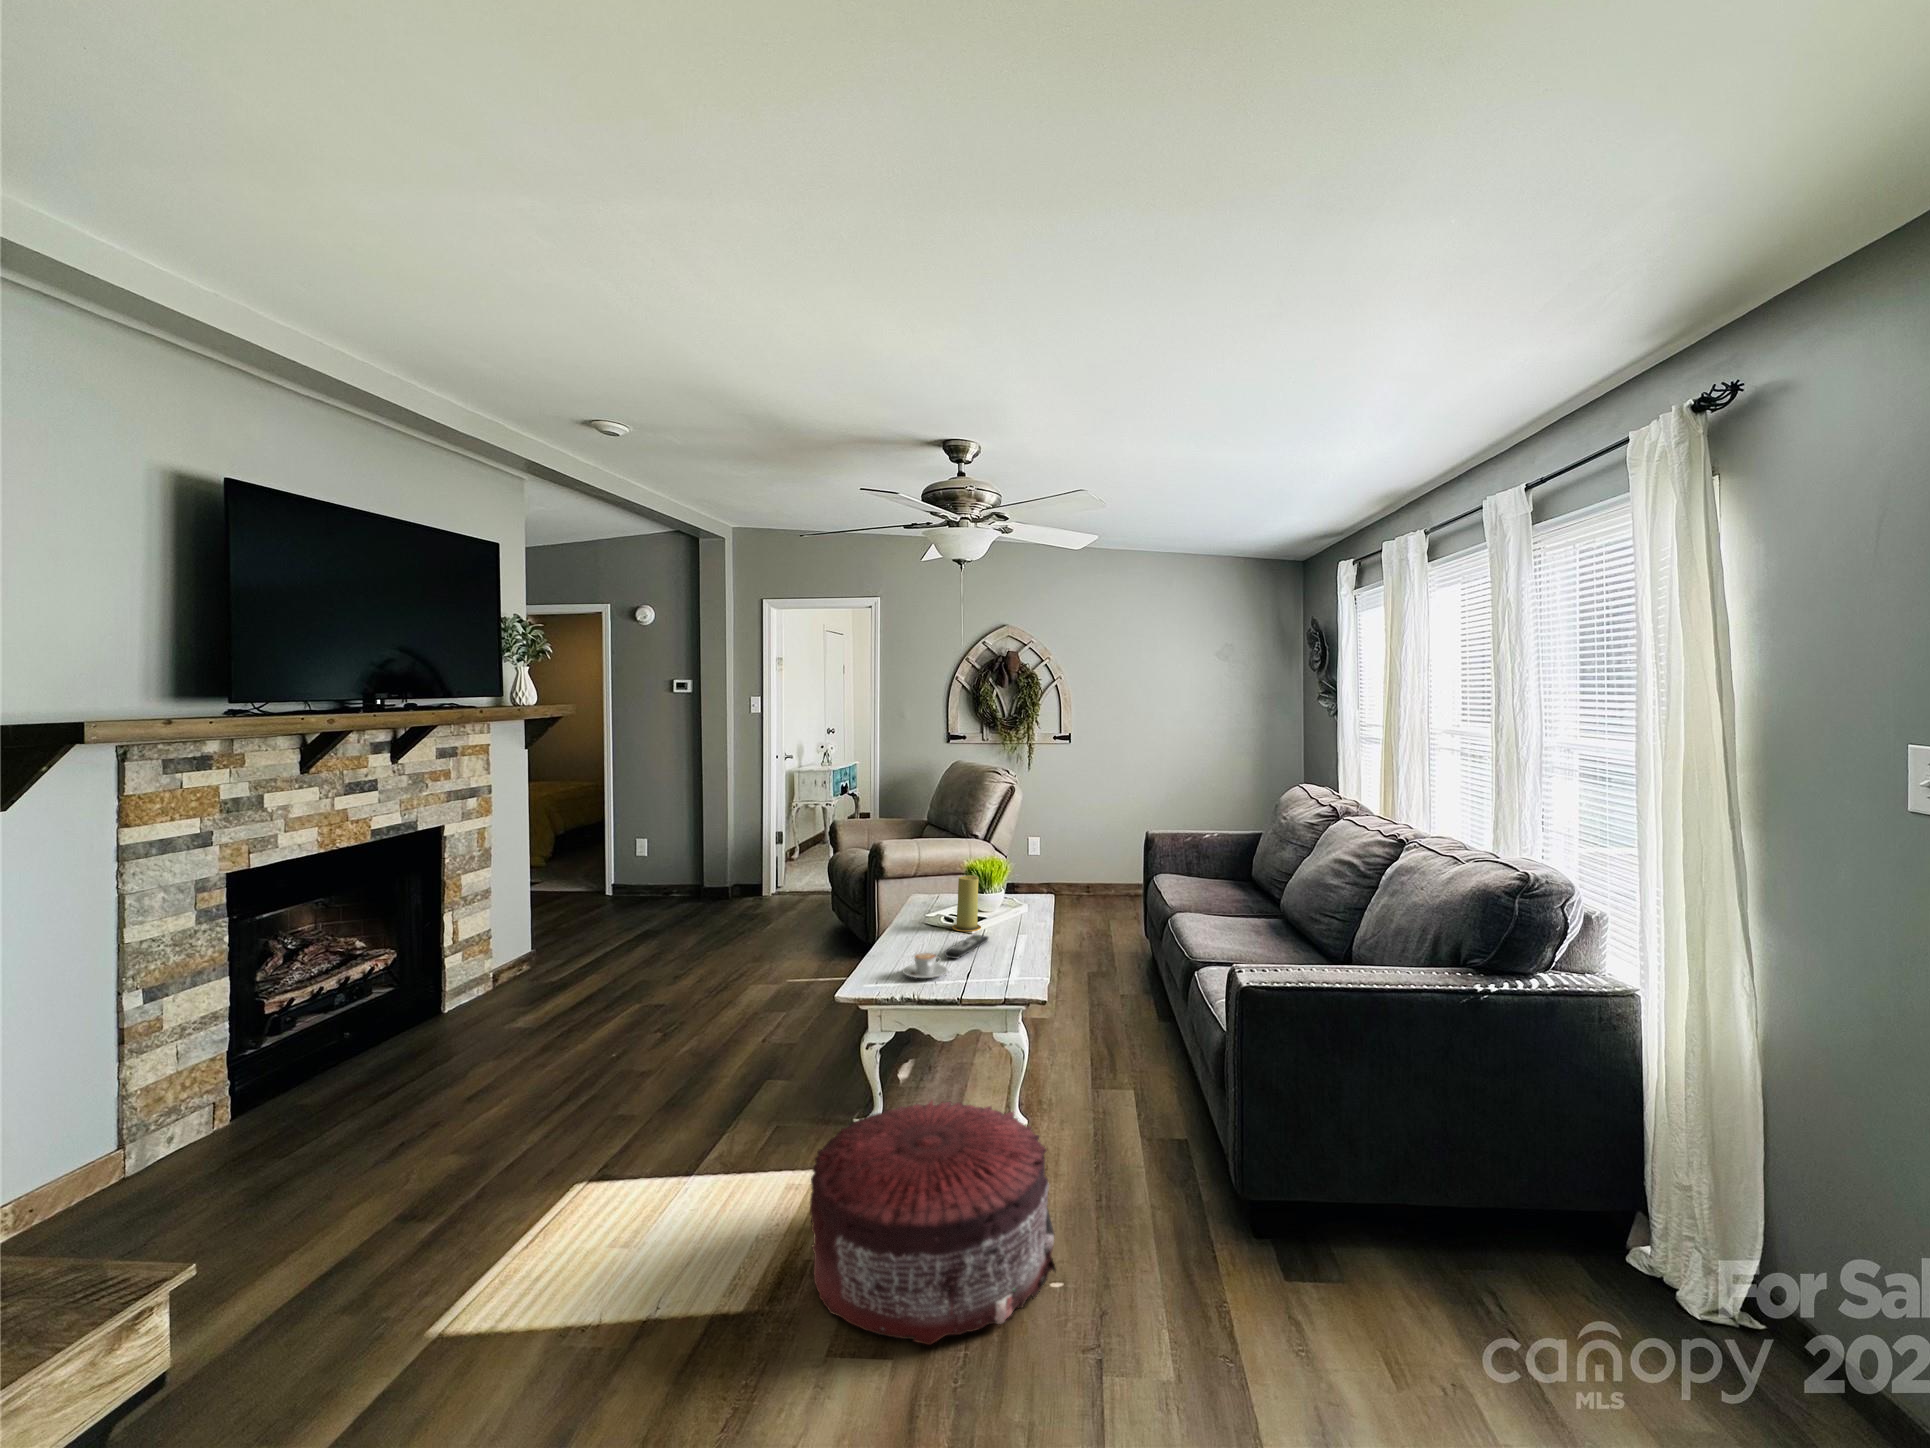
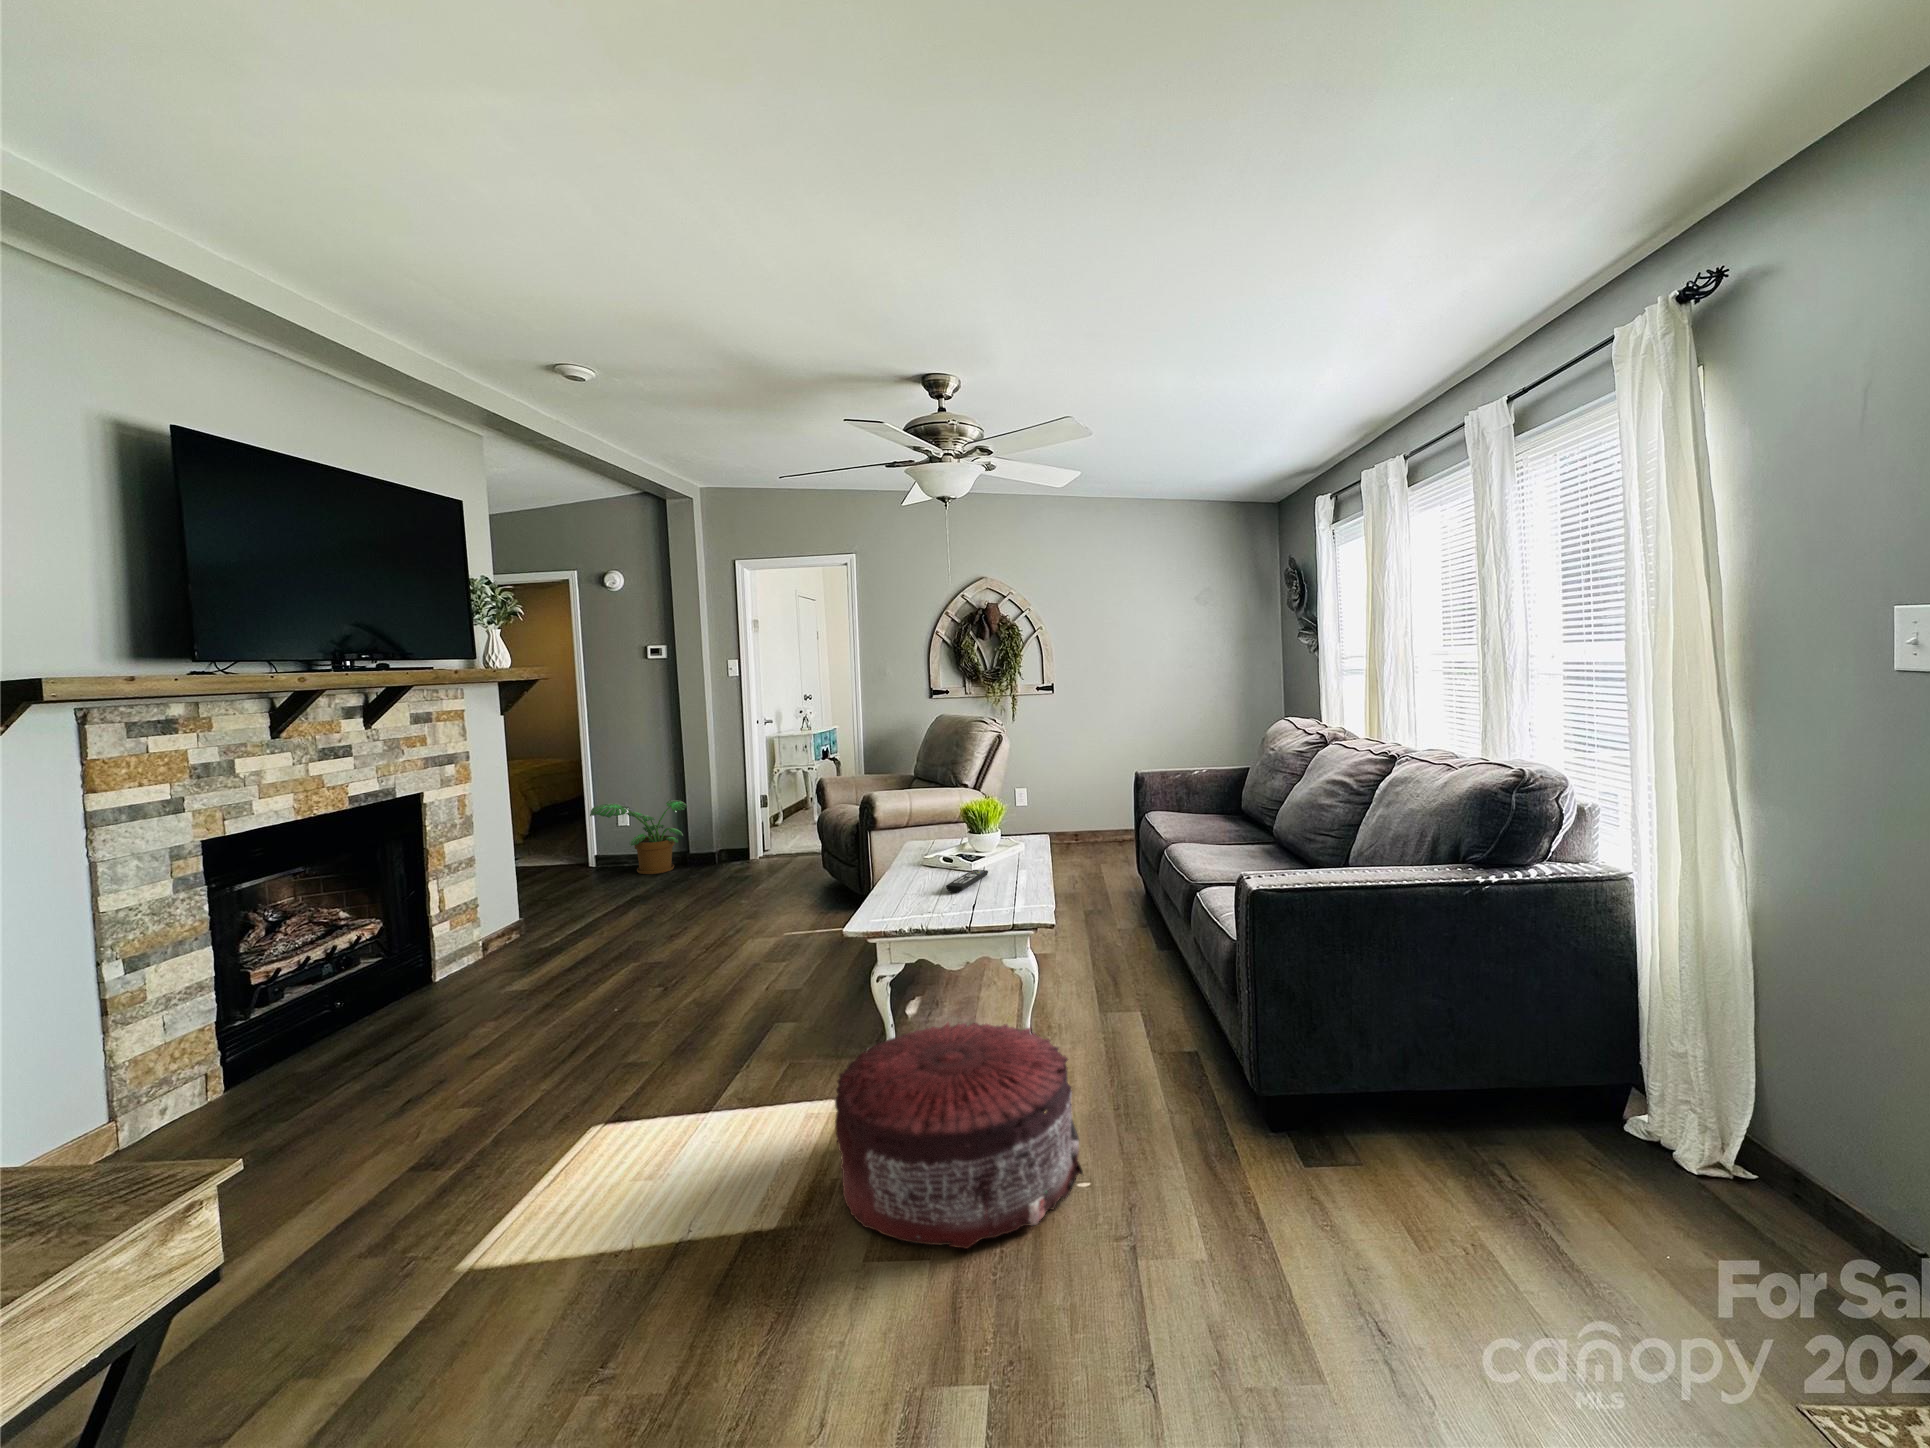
potted plant: none [607,834,704,908] -> present [590,800,687,874]
candle: present [952,875,981,931] -> none [950,814,979,868]
coffee cup: present [903,953,947,978] -> none [907,886,952,910]

